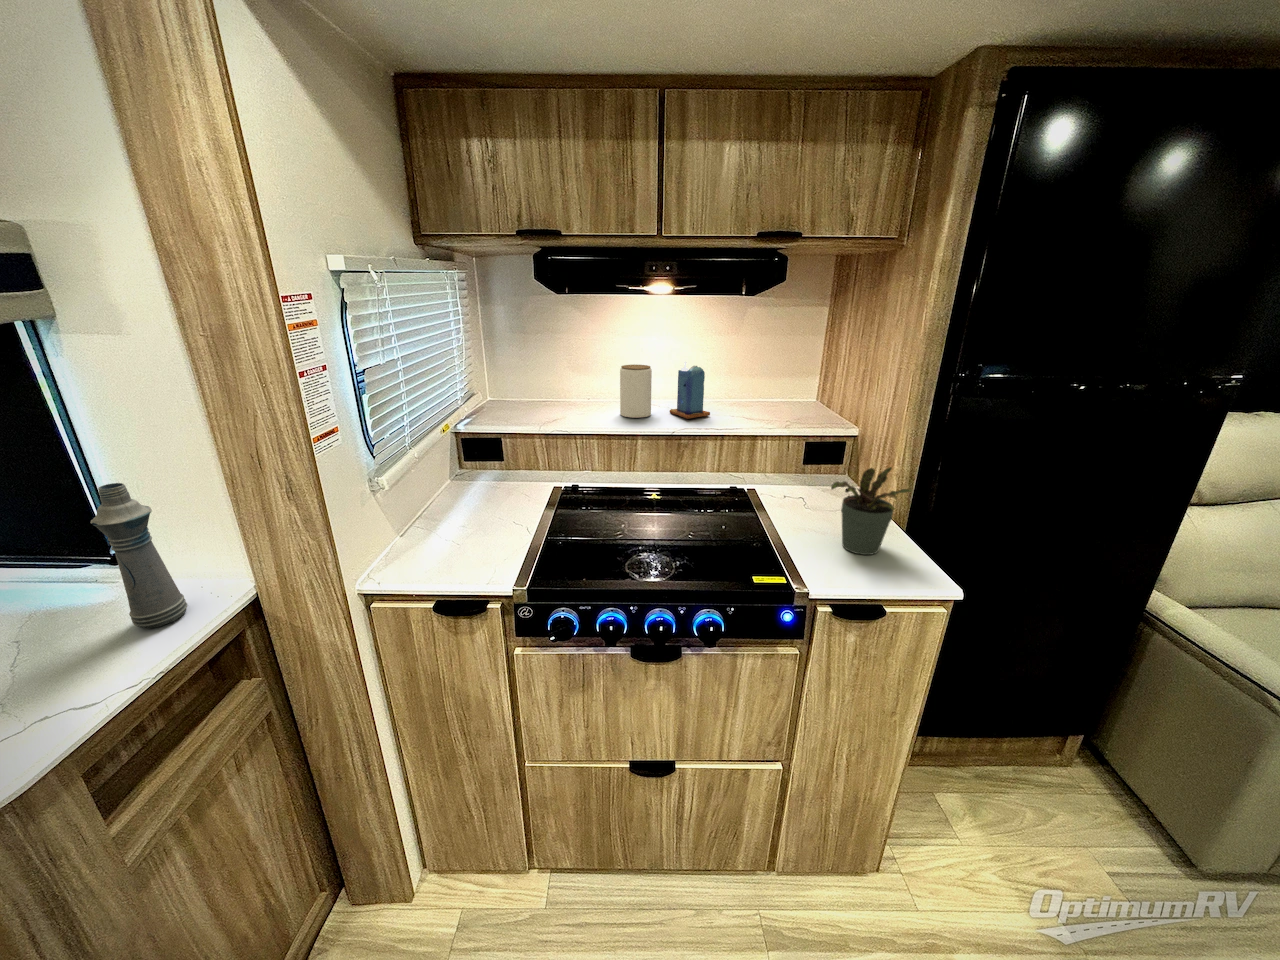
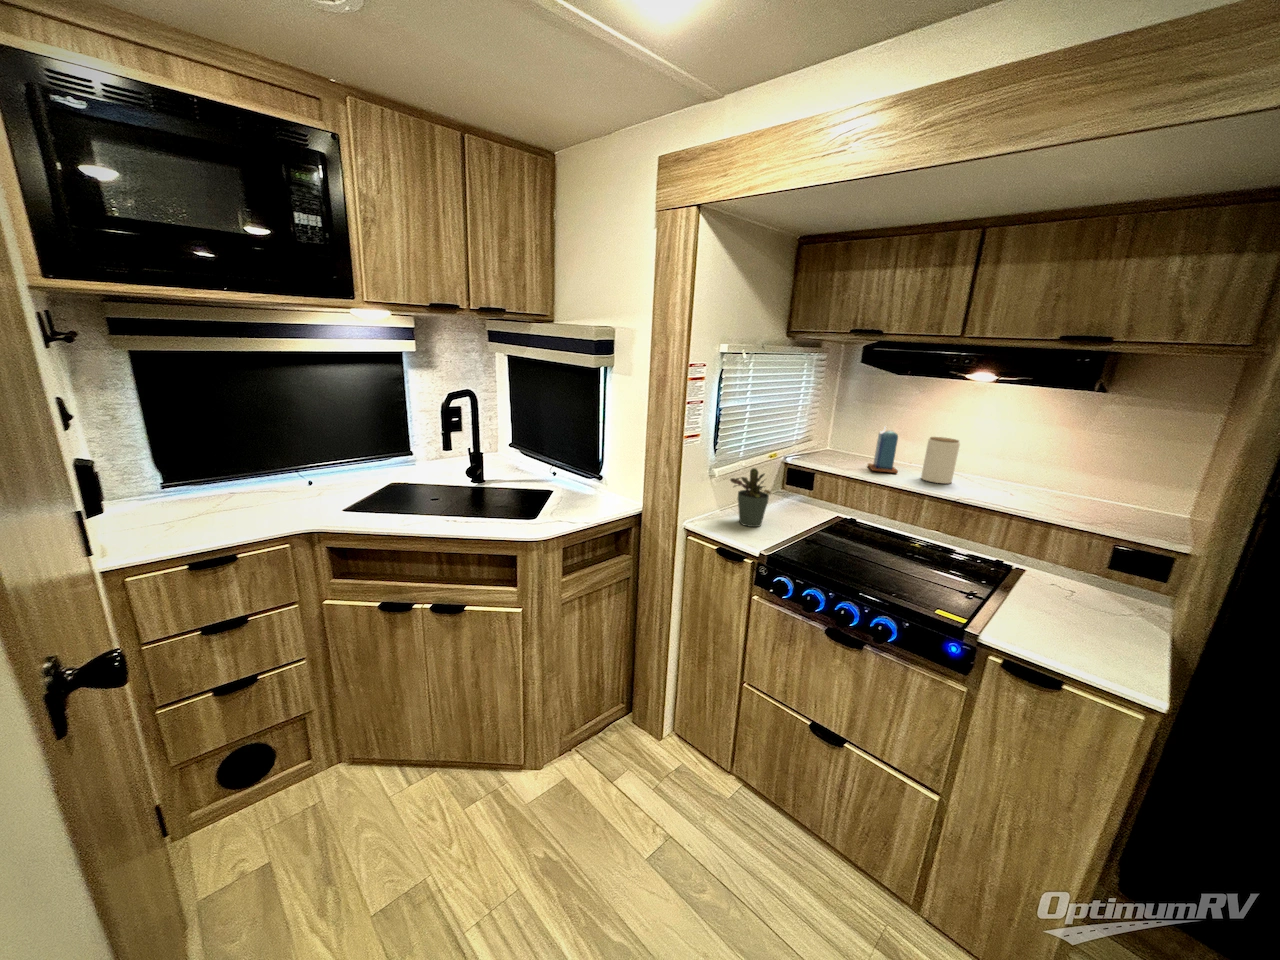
candle: present [669,361,710,419] -> present [868,427,898,473]
potted plant: present [831,467,911,555] -> present [730,468,771,527]
bottle: present [90,483,188,628] -> none [597,439,618,508]

